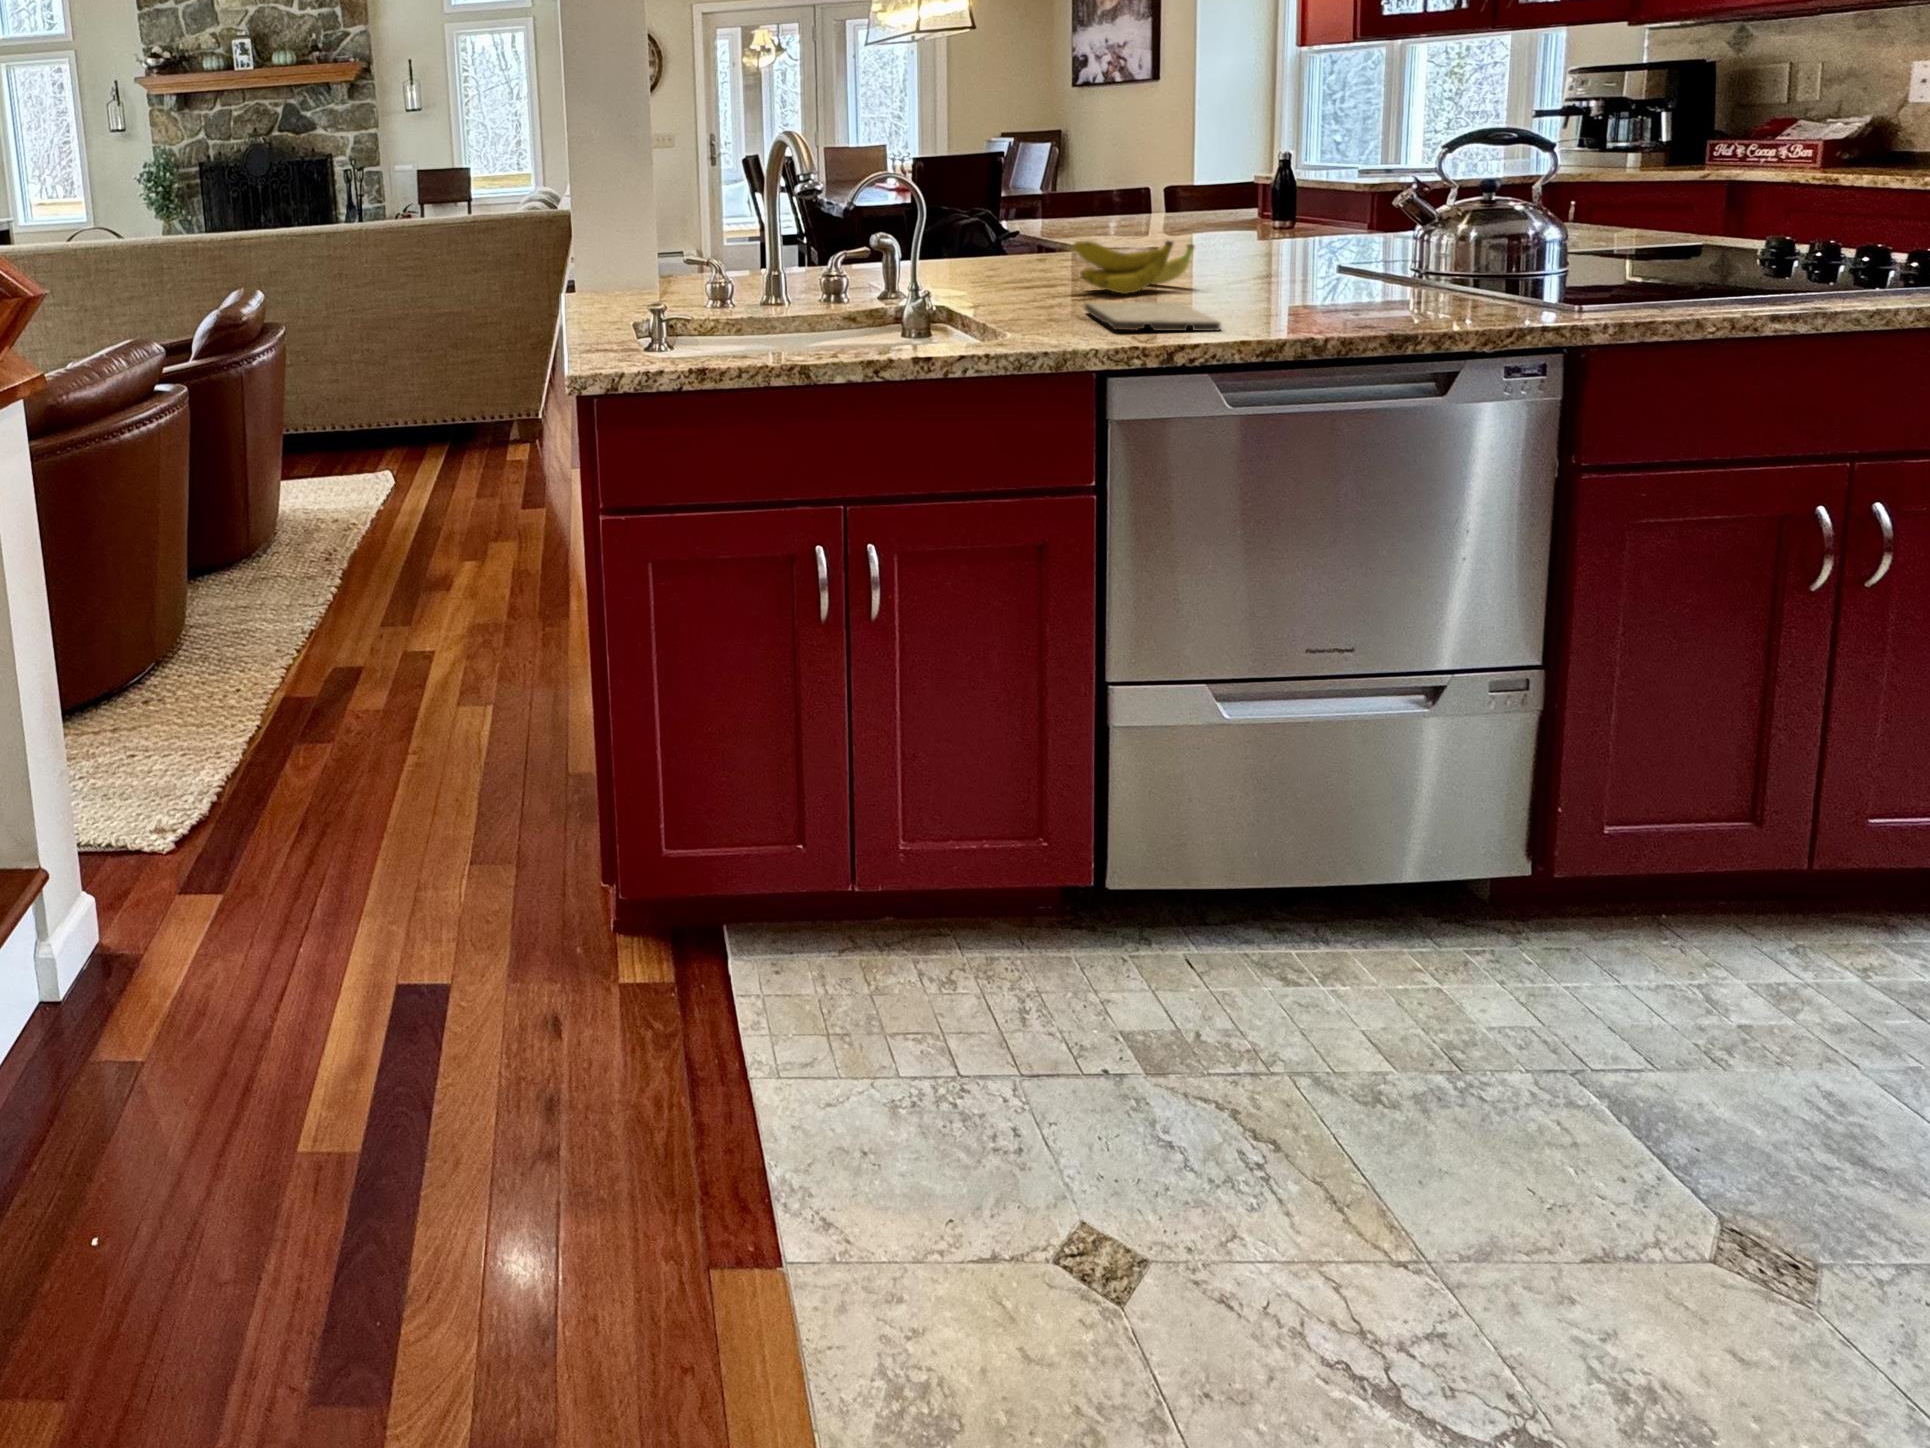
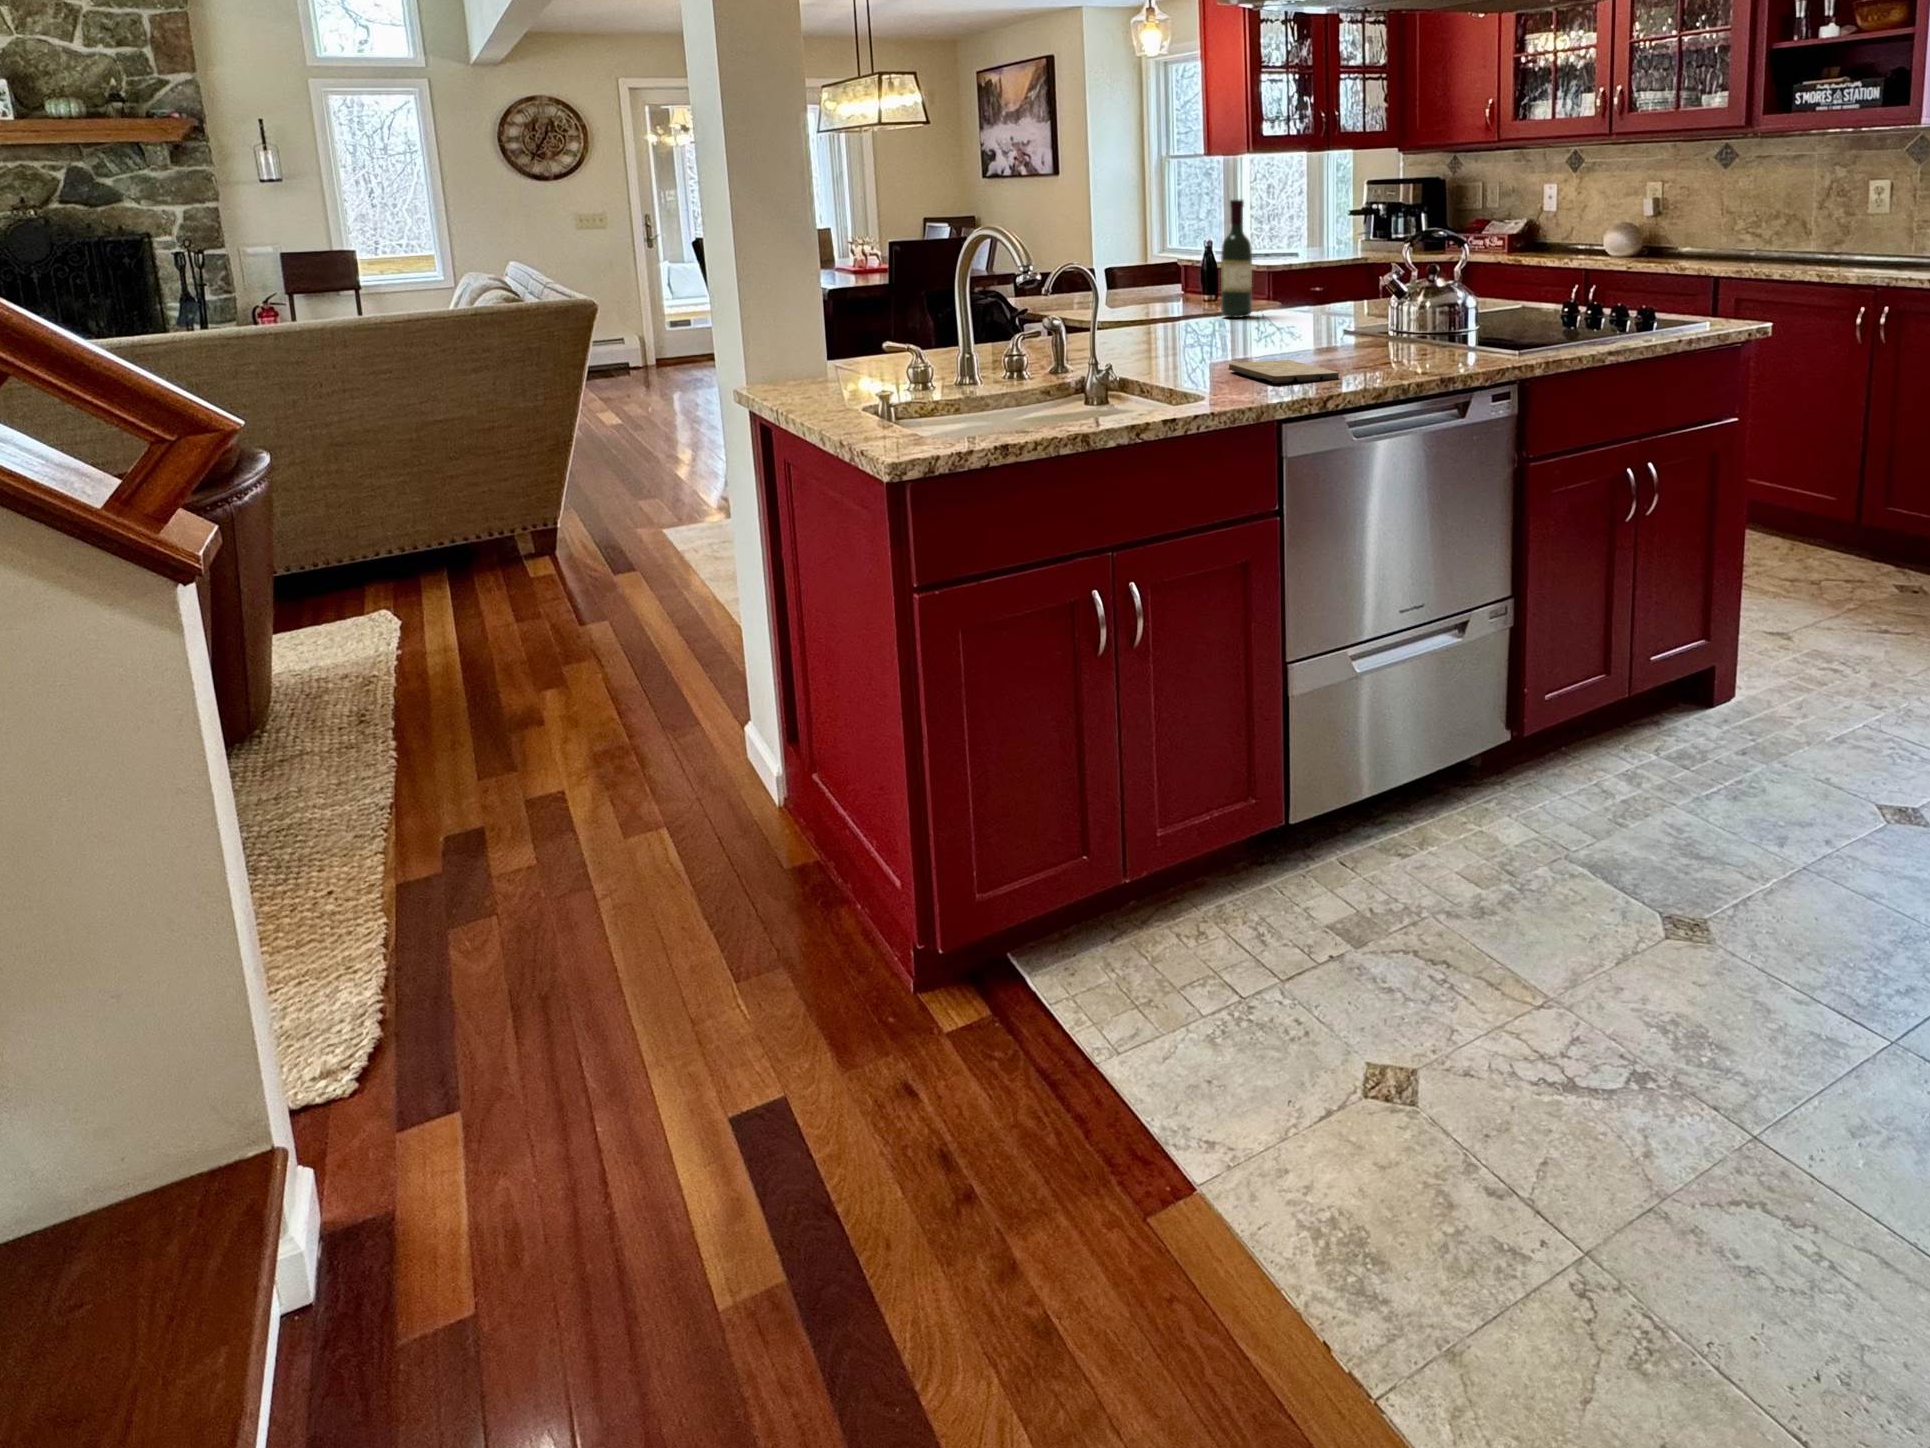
wine bottle: none [1190,98,1237,248] -> present [1221,200,1252,318]
banana: present [1074,241,1195,294] -> none [1191,312,1274,356]

